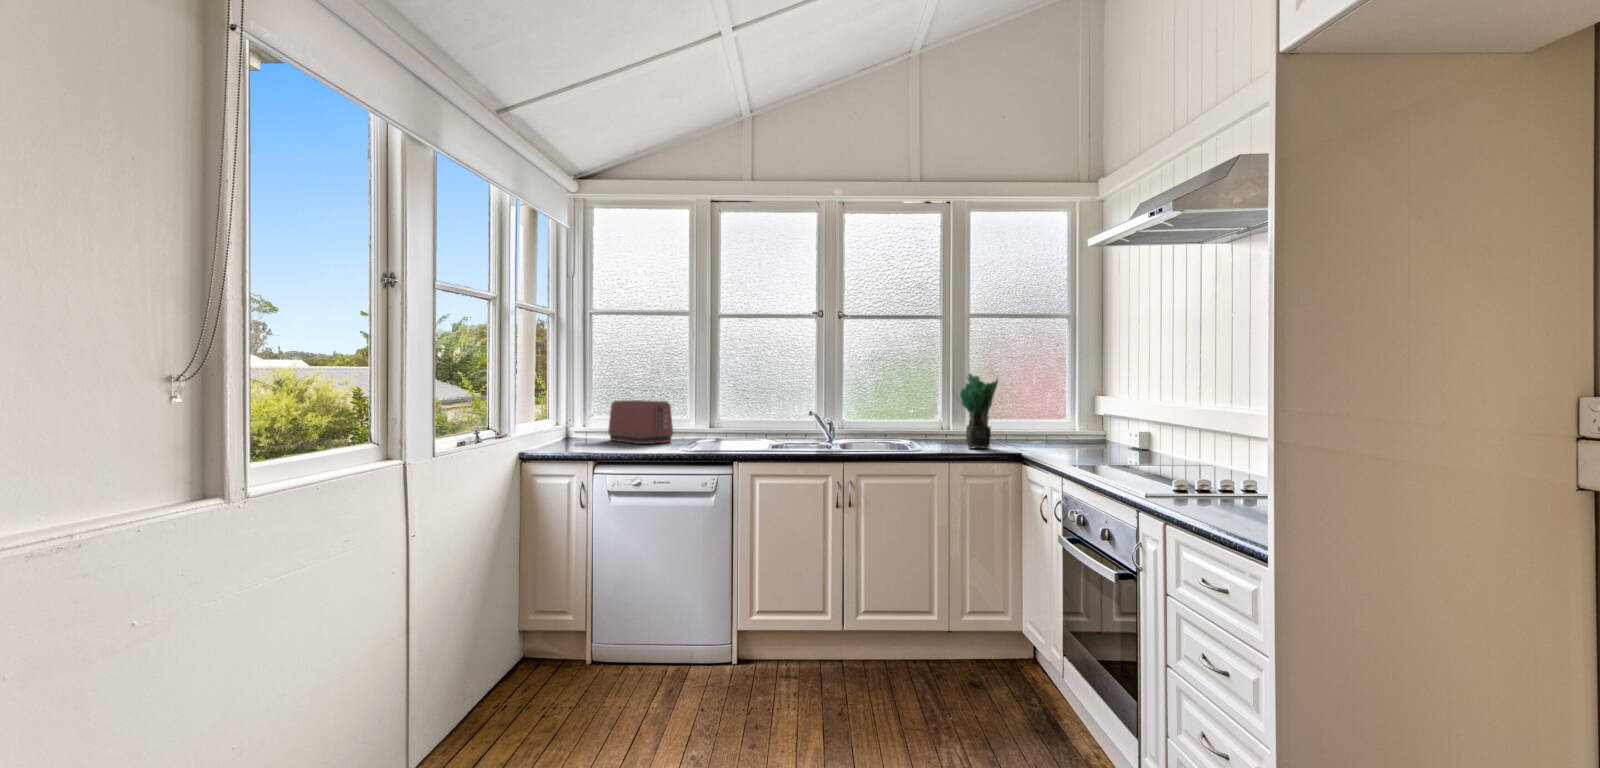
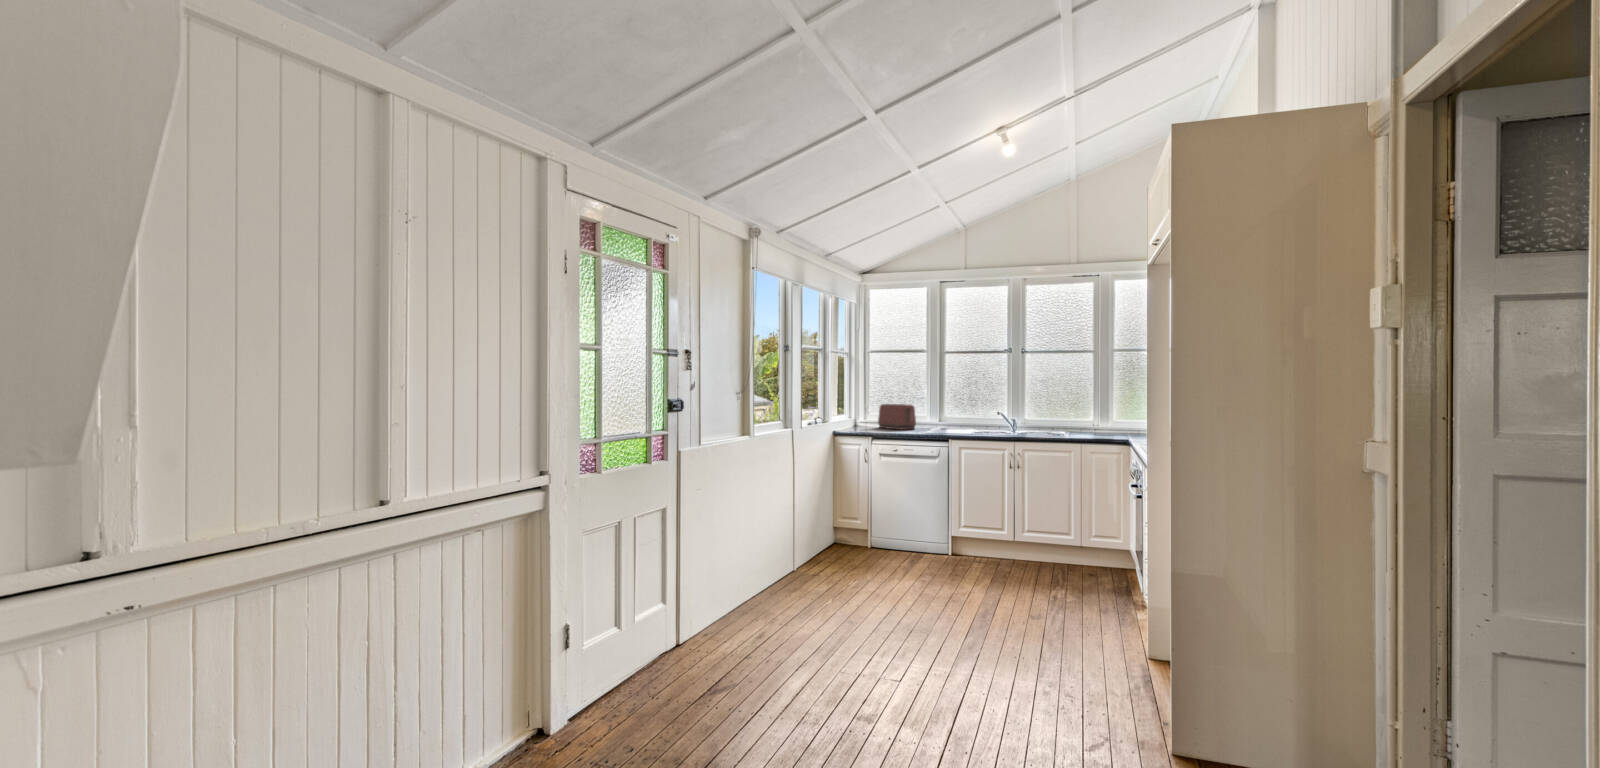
potted plant: present [960,374,998,448] -> none [1089,389,1118,437]

